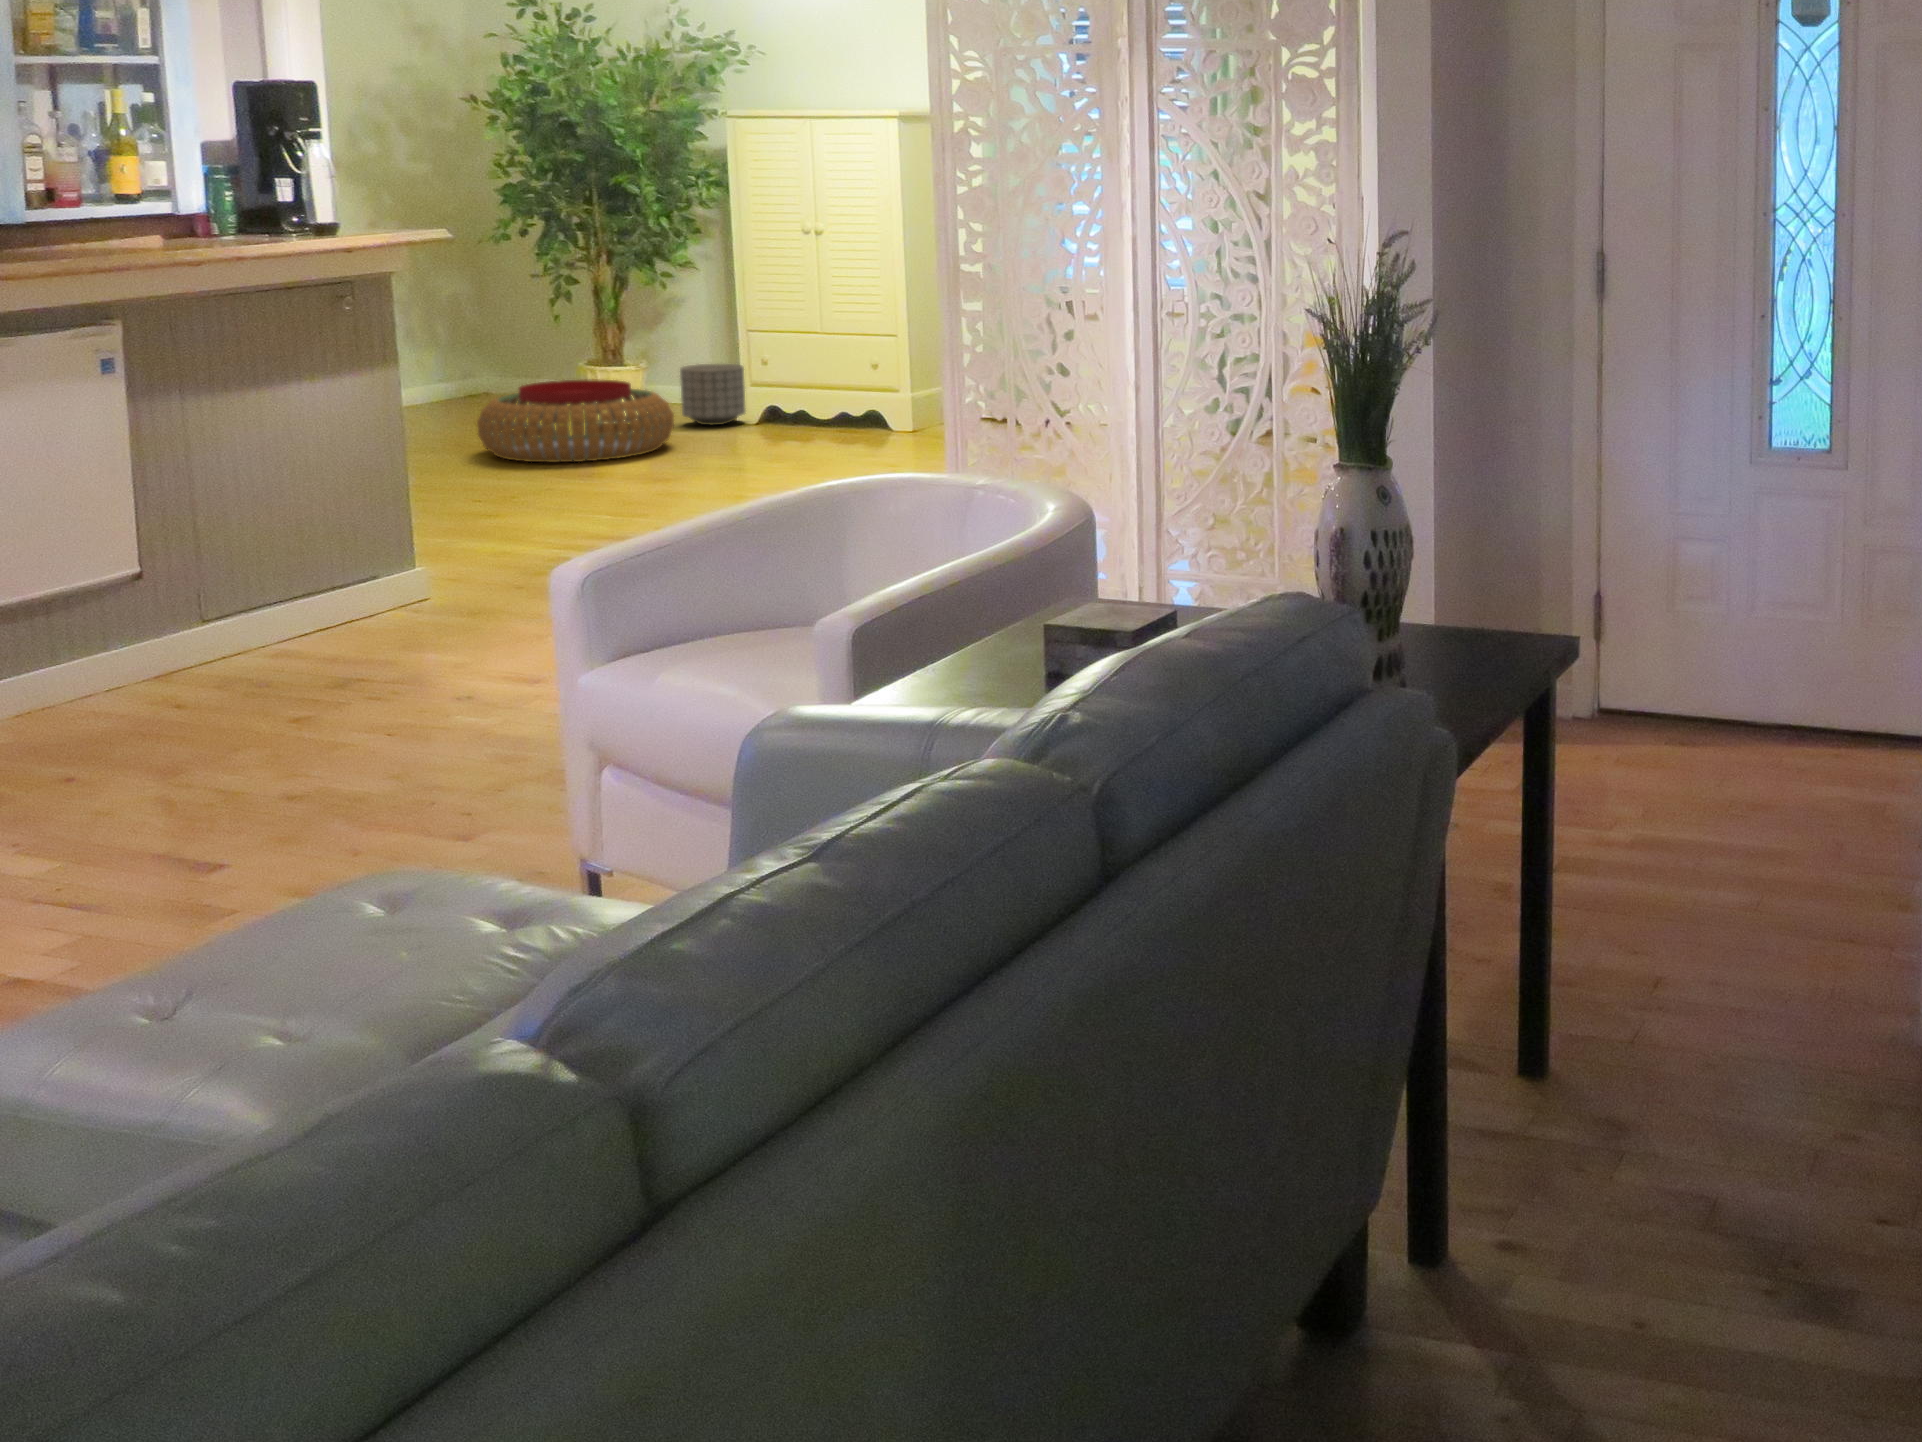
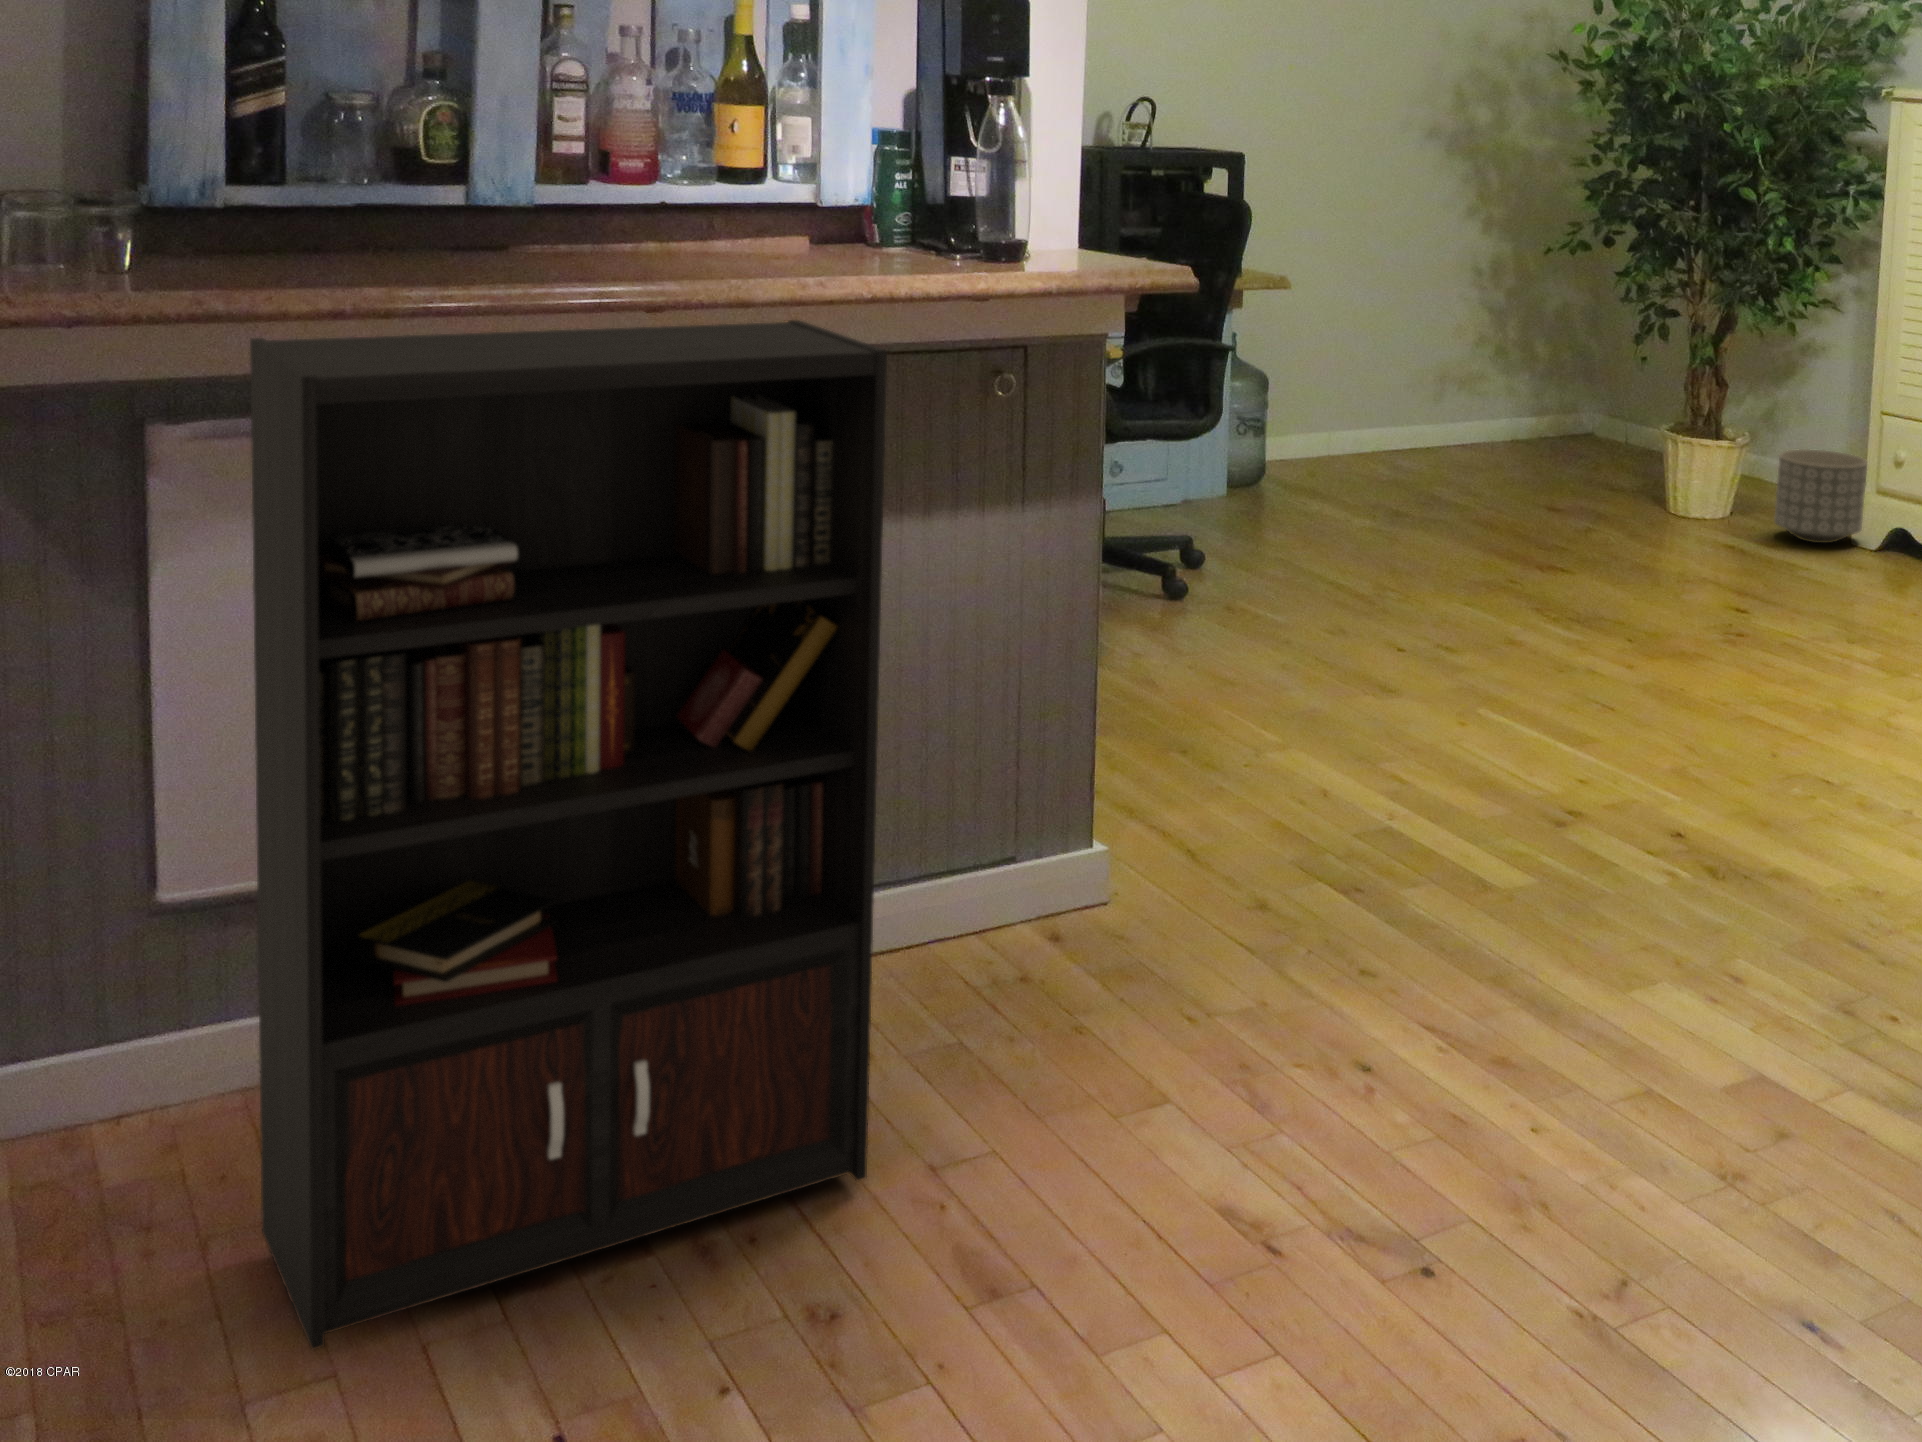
bookcase: none [106,255,435,732] -> present [250,320,887,1350]
pouf: present [477,379,674,462] -> none [1478,457,1740,591]

